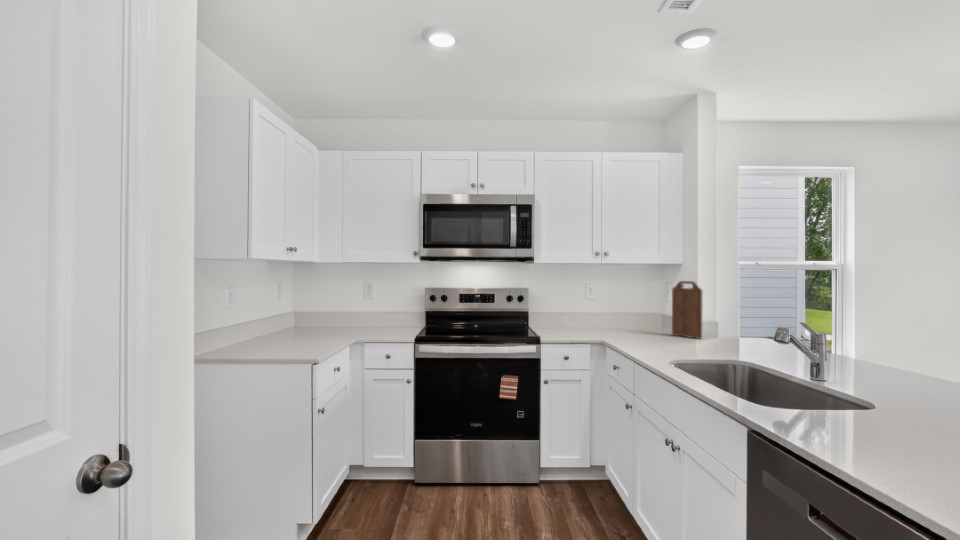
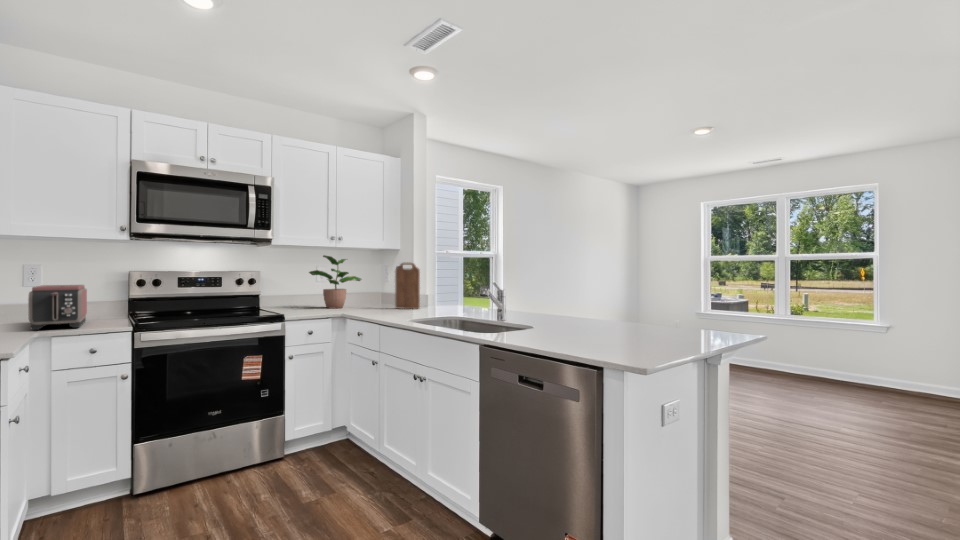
potted plant: none [578,272,634,329] -> present [309,255,362,308]
toaster: none [352,300,395,337] -> present [28,285,87,330]

